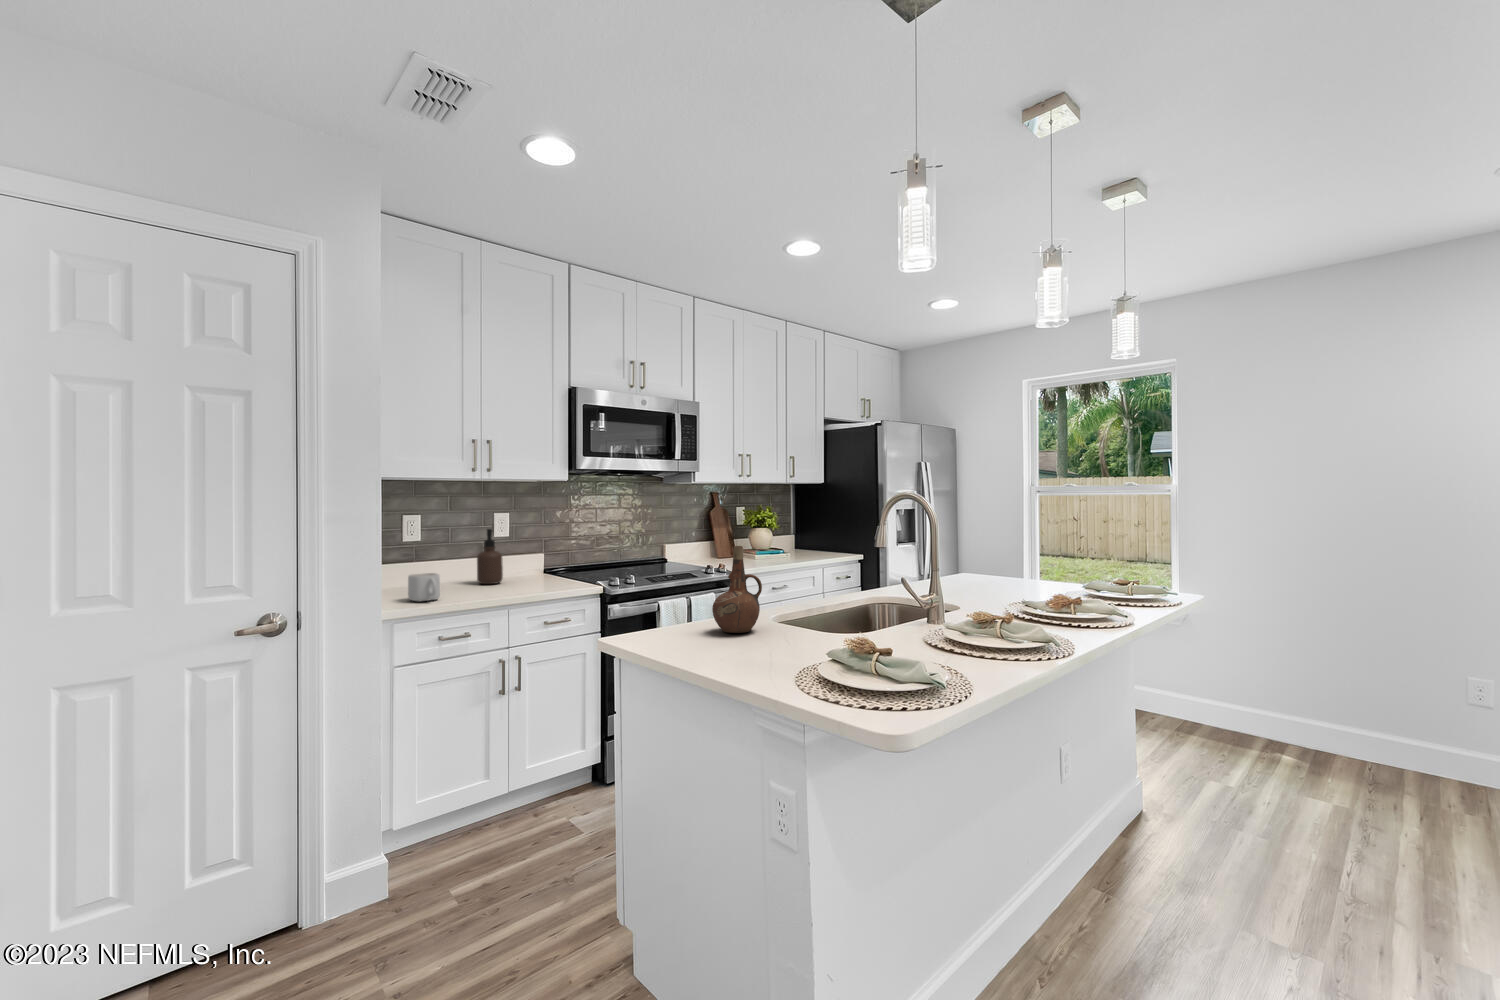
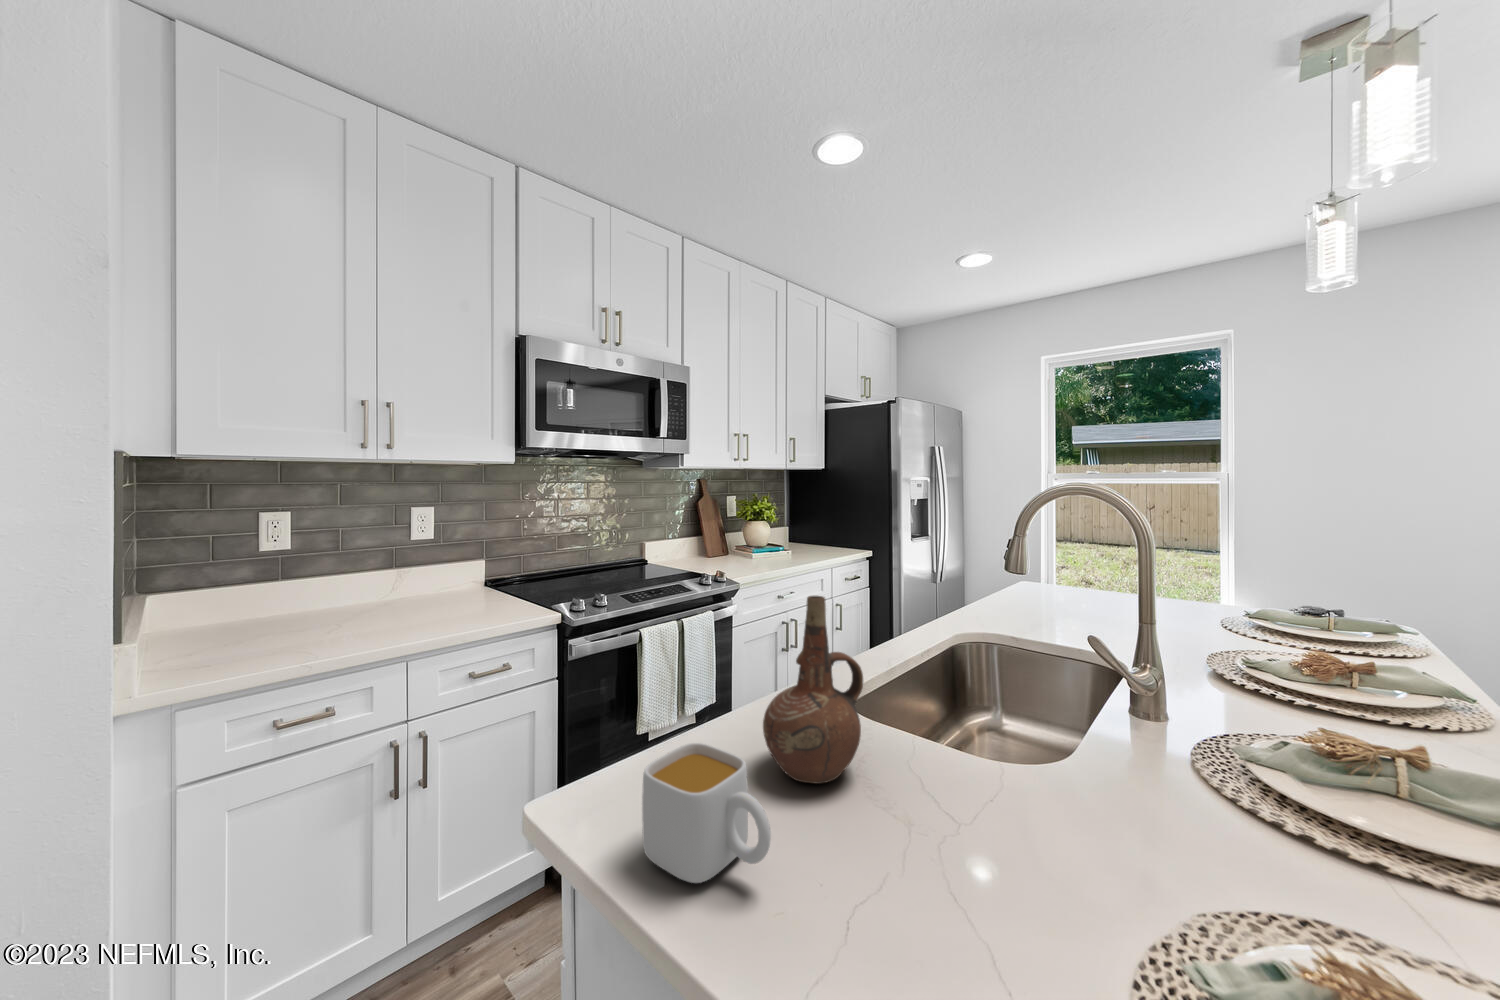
soap dispenser: present [477,529,503,584] -> none [377,532,417,612]
mug: present [408,573,440,601] -> present [642,743,771,883]

